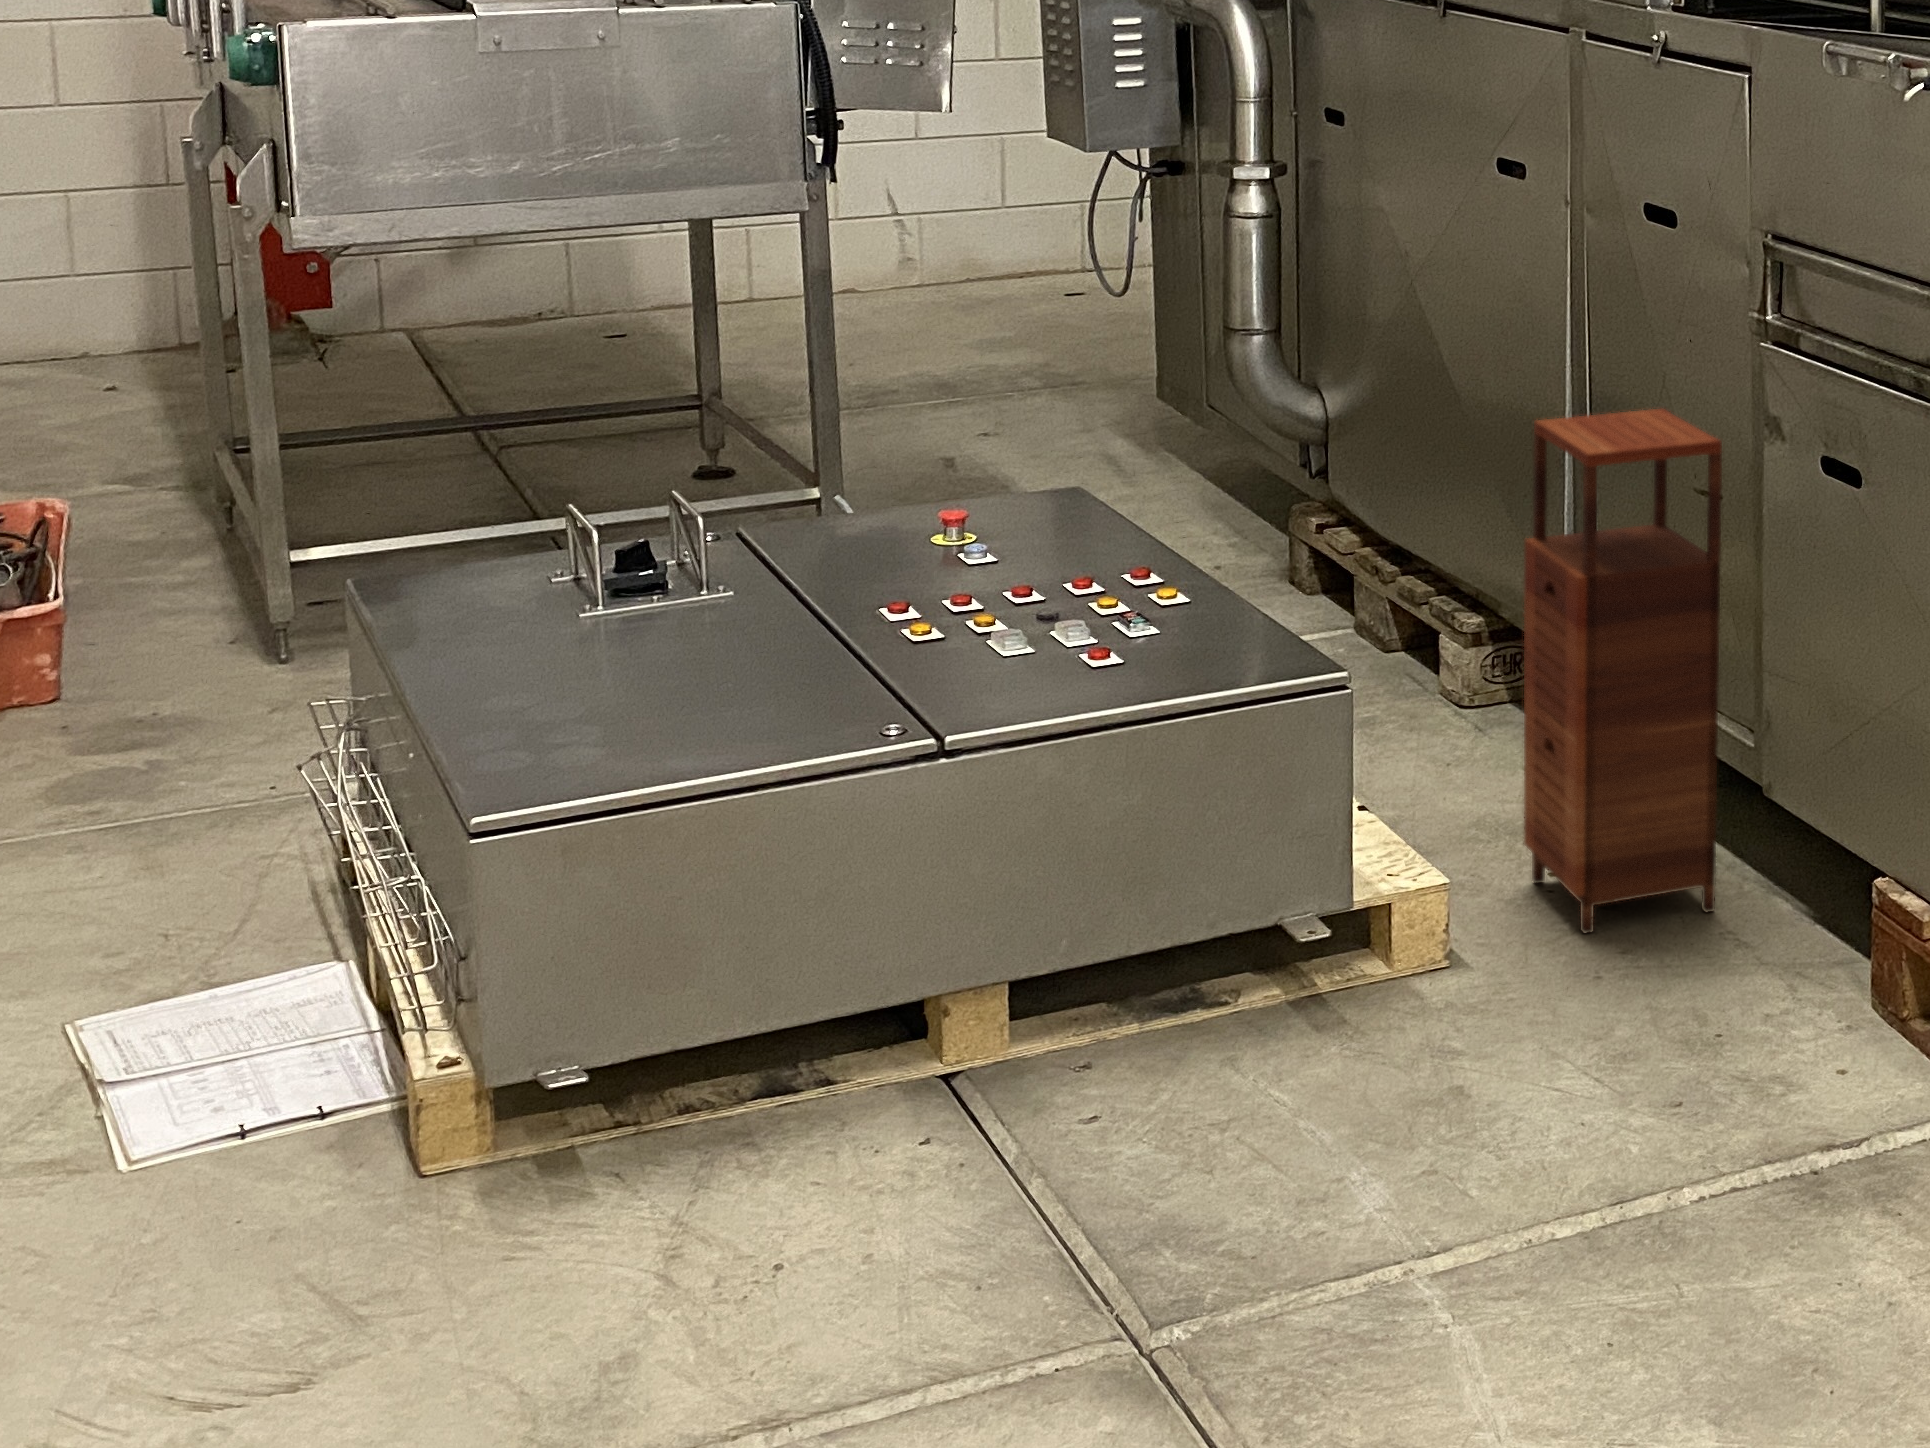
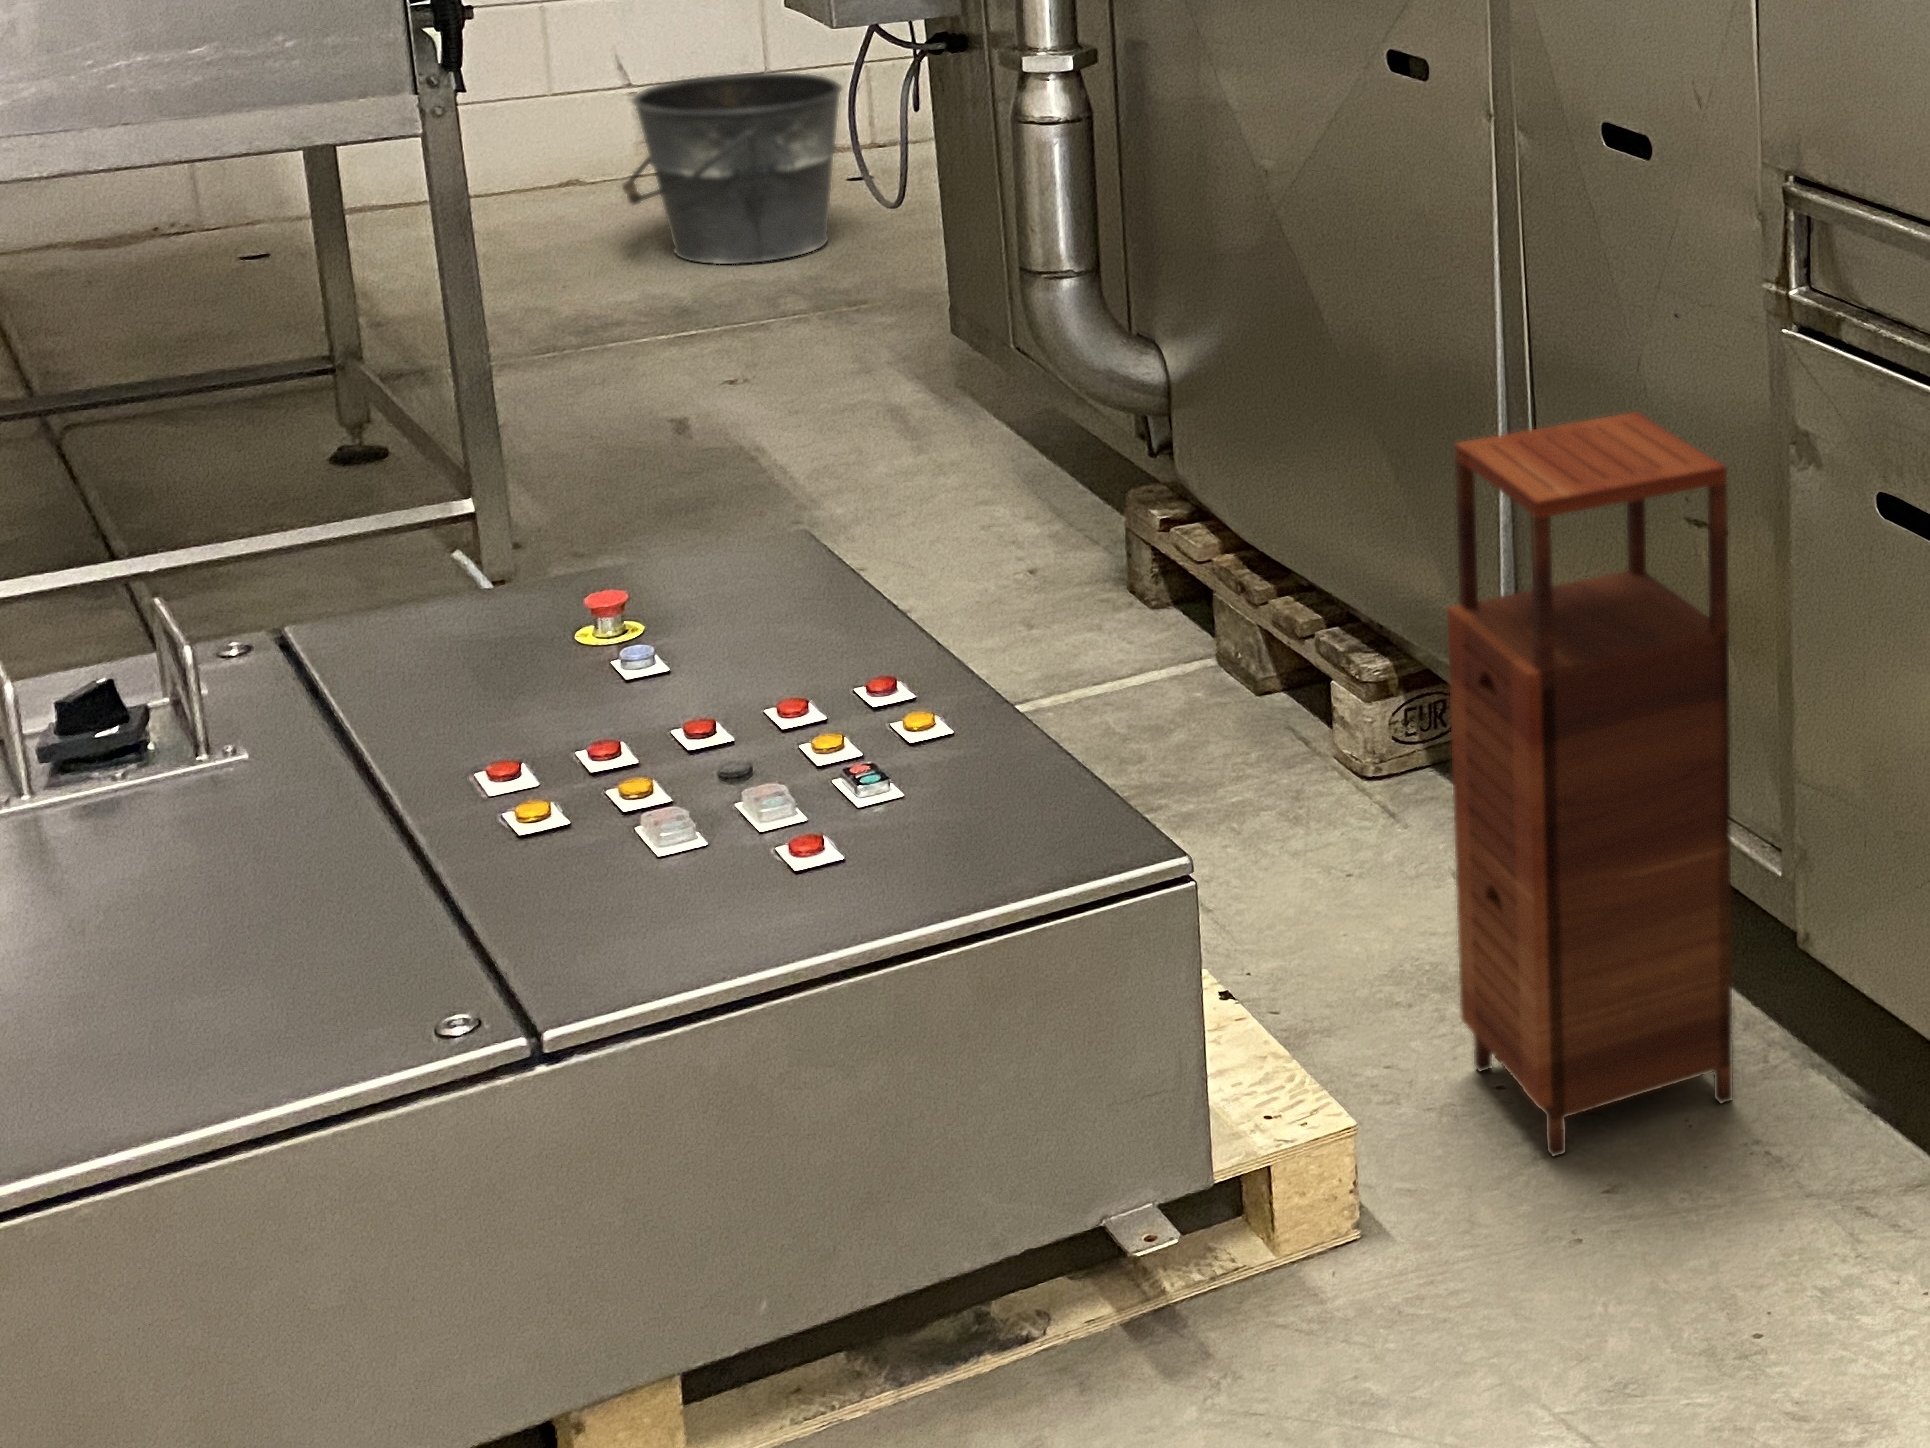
bucket: none [899,200,1069,350] -> present [623,73,842,264]

